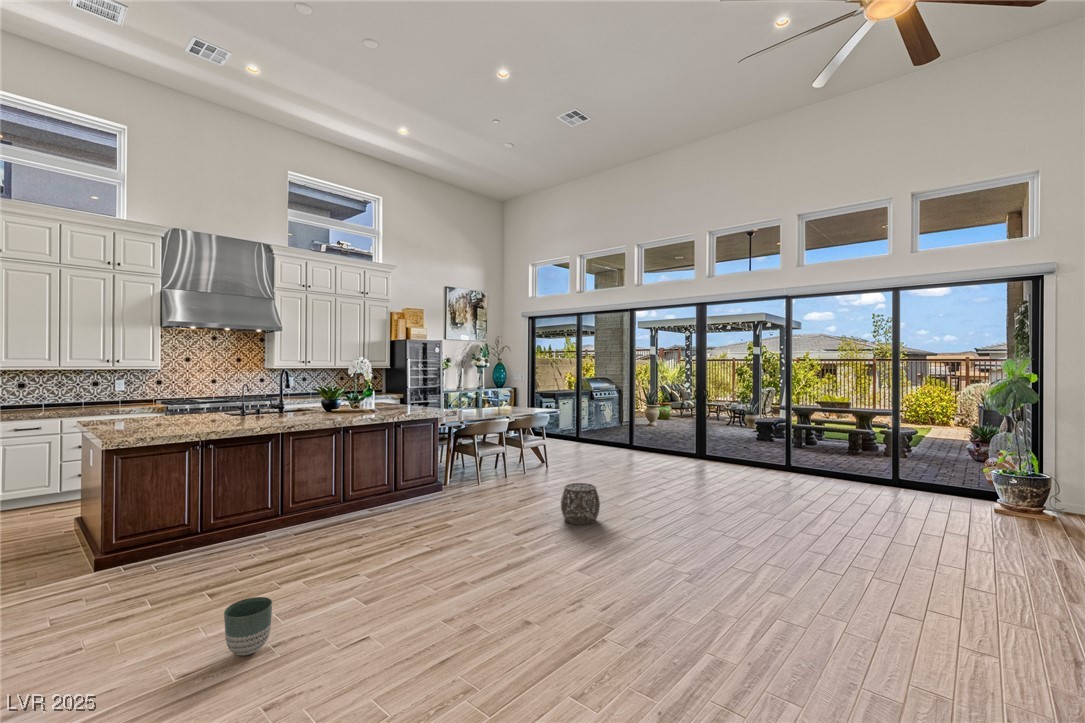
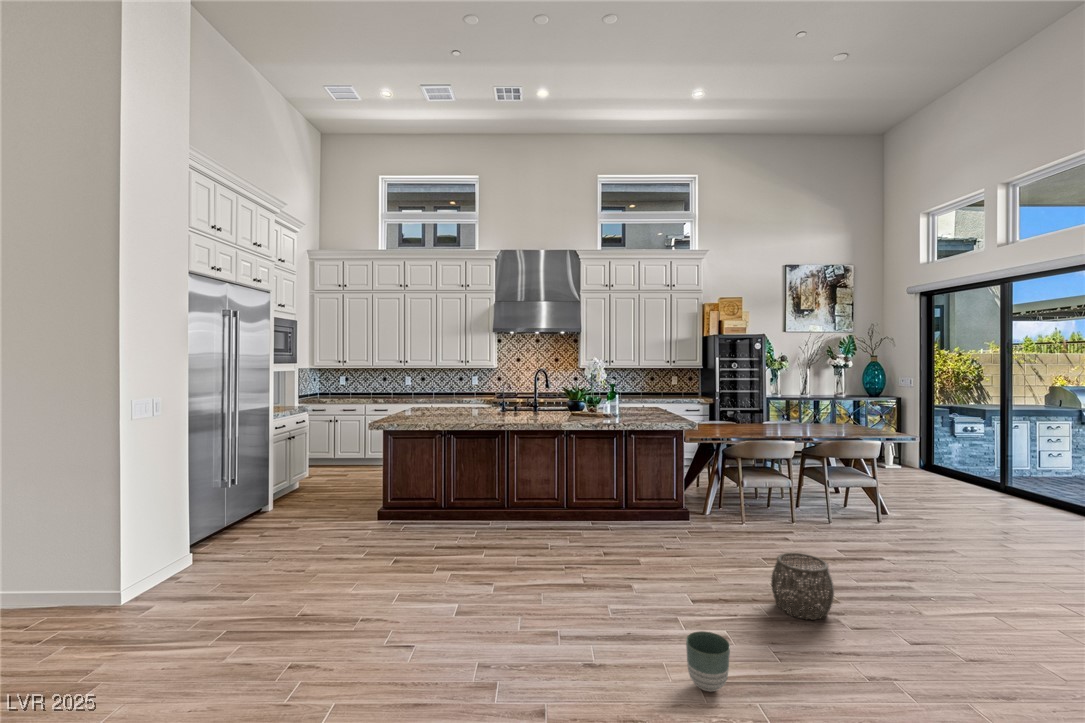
planter: present [224,597,272,656] -> present [686,631,730,692]

